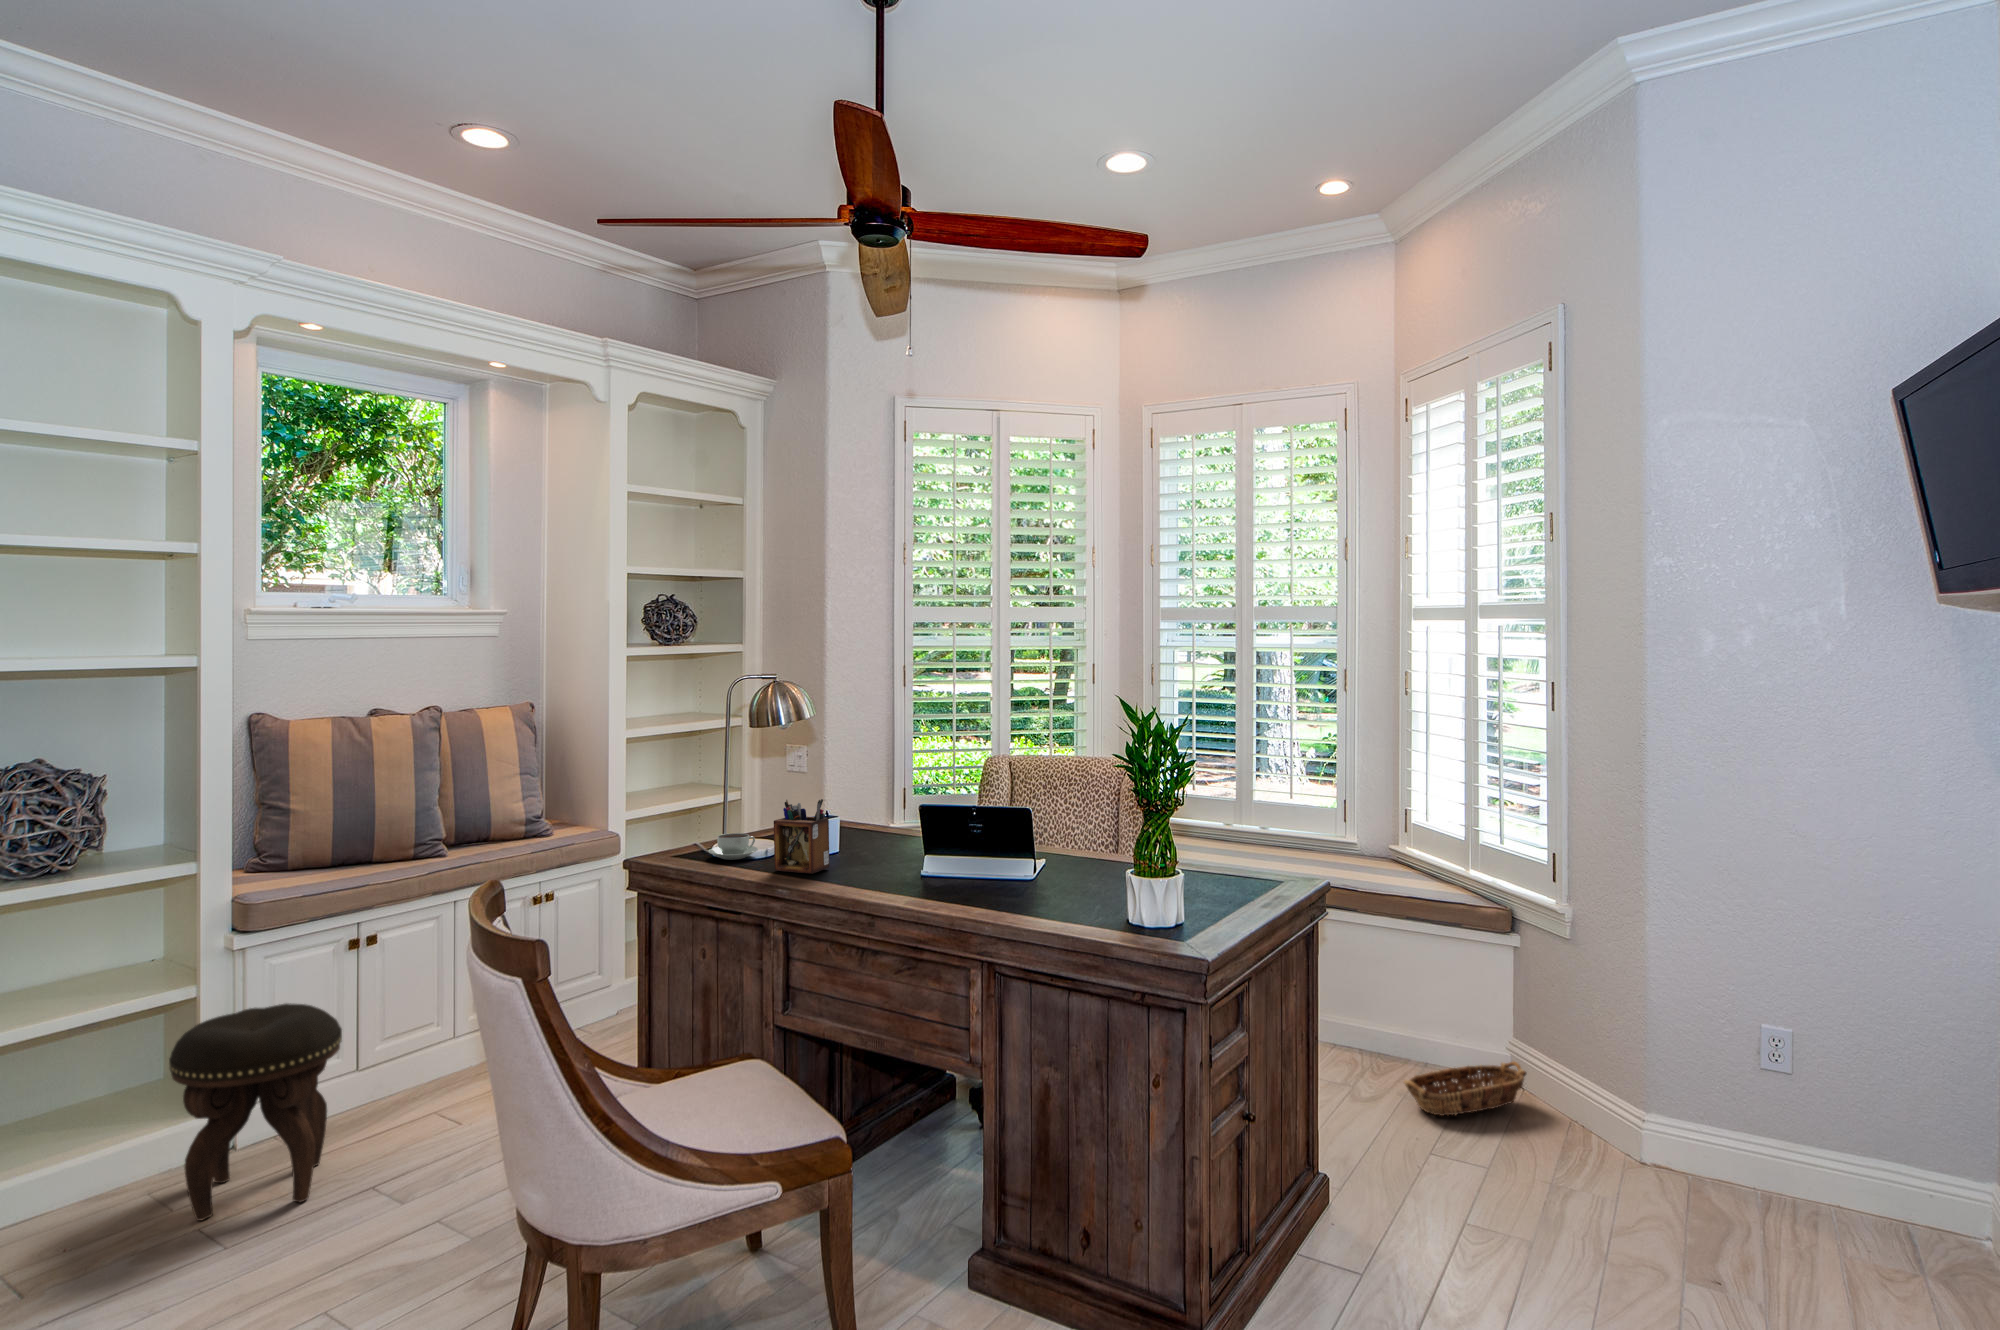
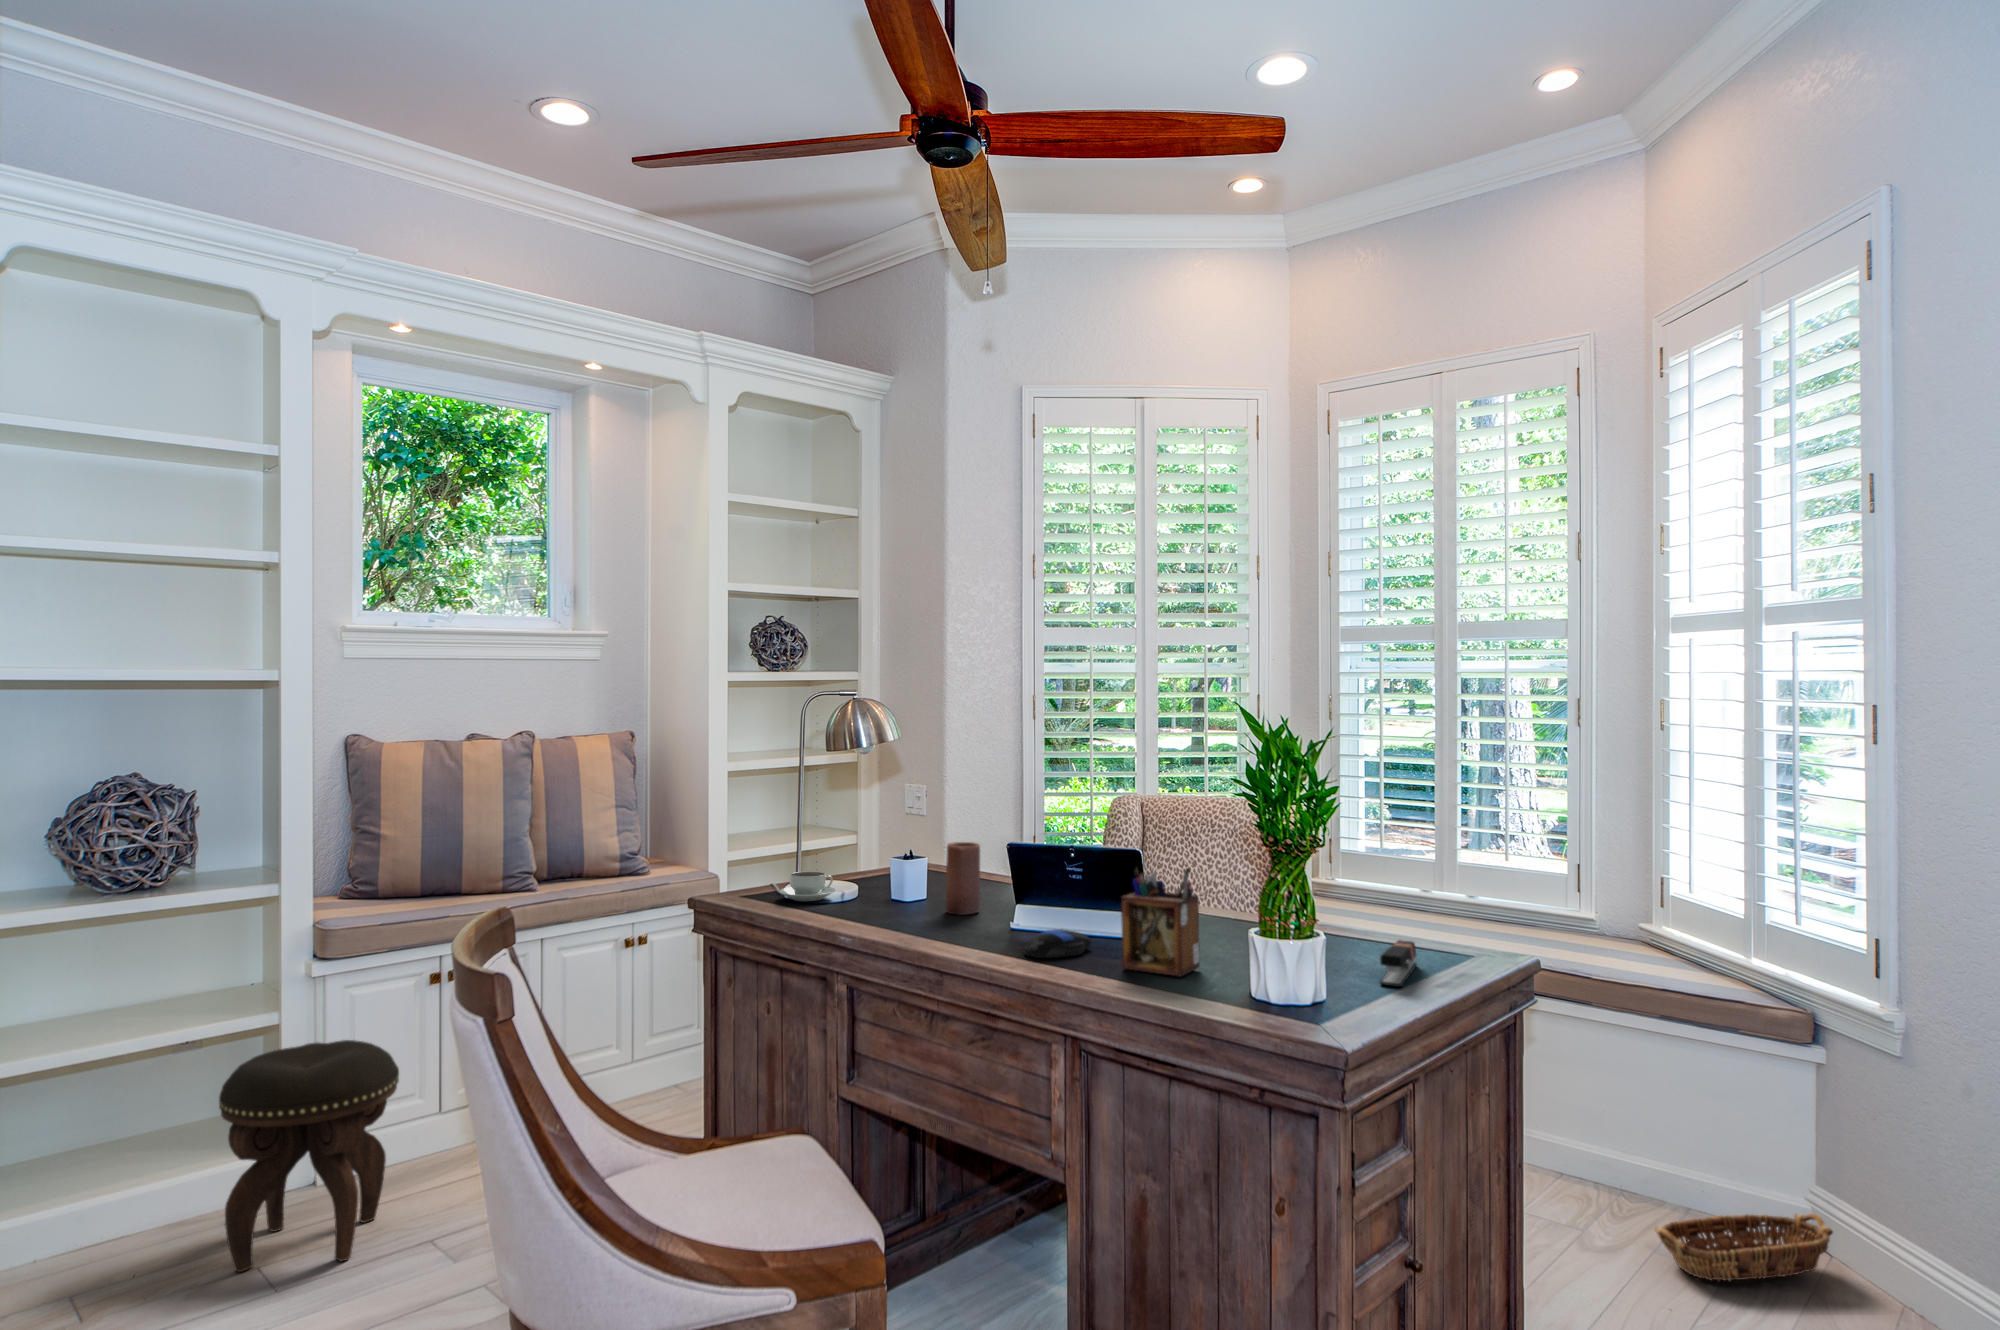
desk organizer: present [774,799,830,874] -> present [1121,868,1200,976]
candle: none [859,805,888,866] -> present [946,842,980,915]
stapler: none [1221,874,1245,911] -> present [1380,940,1417,987]
computer mouse: none [941,876,994,901] -> present [1024,929,1091,958]

